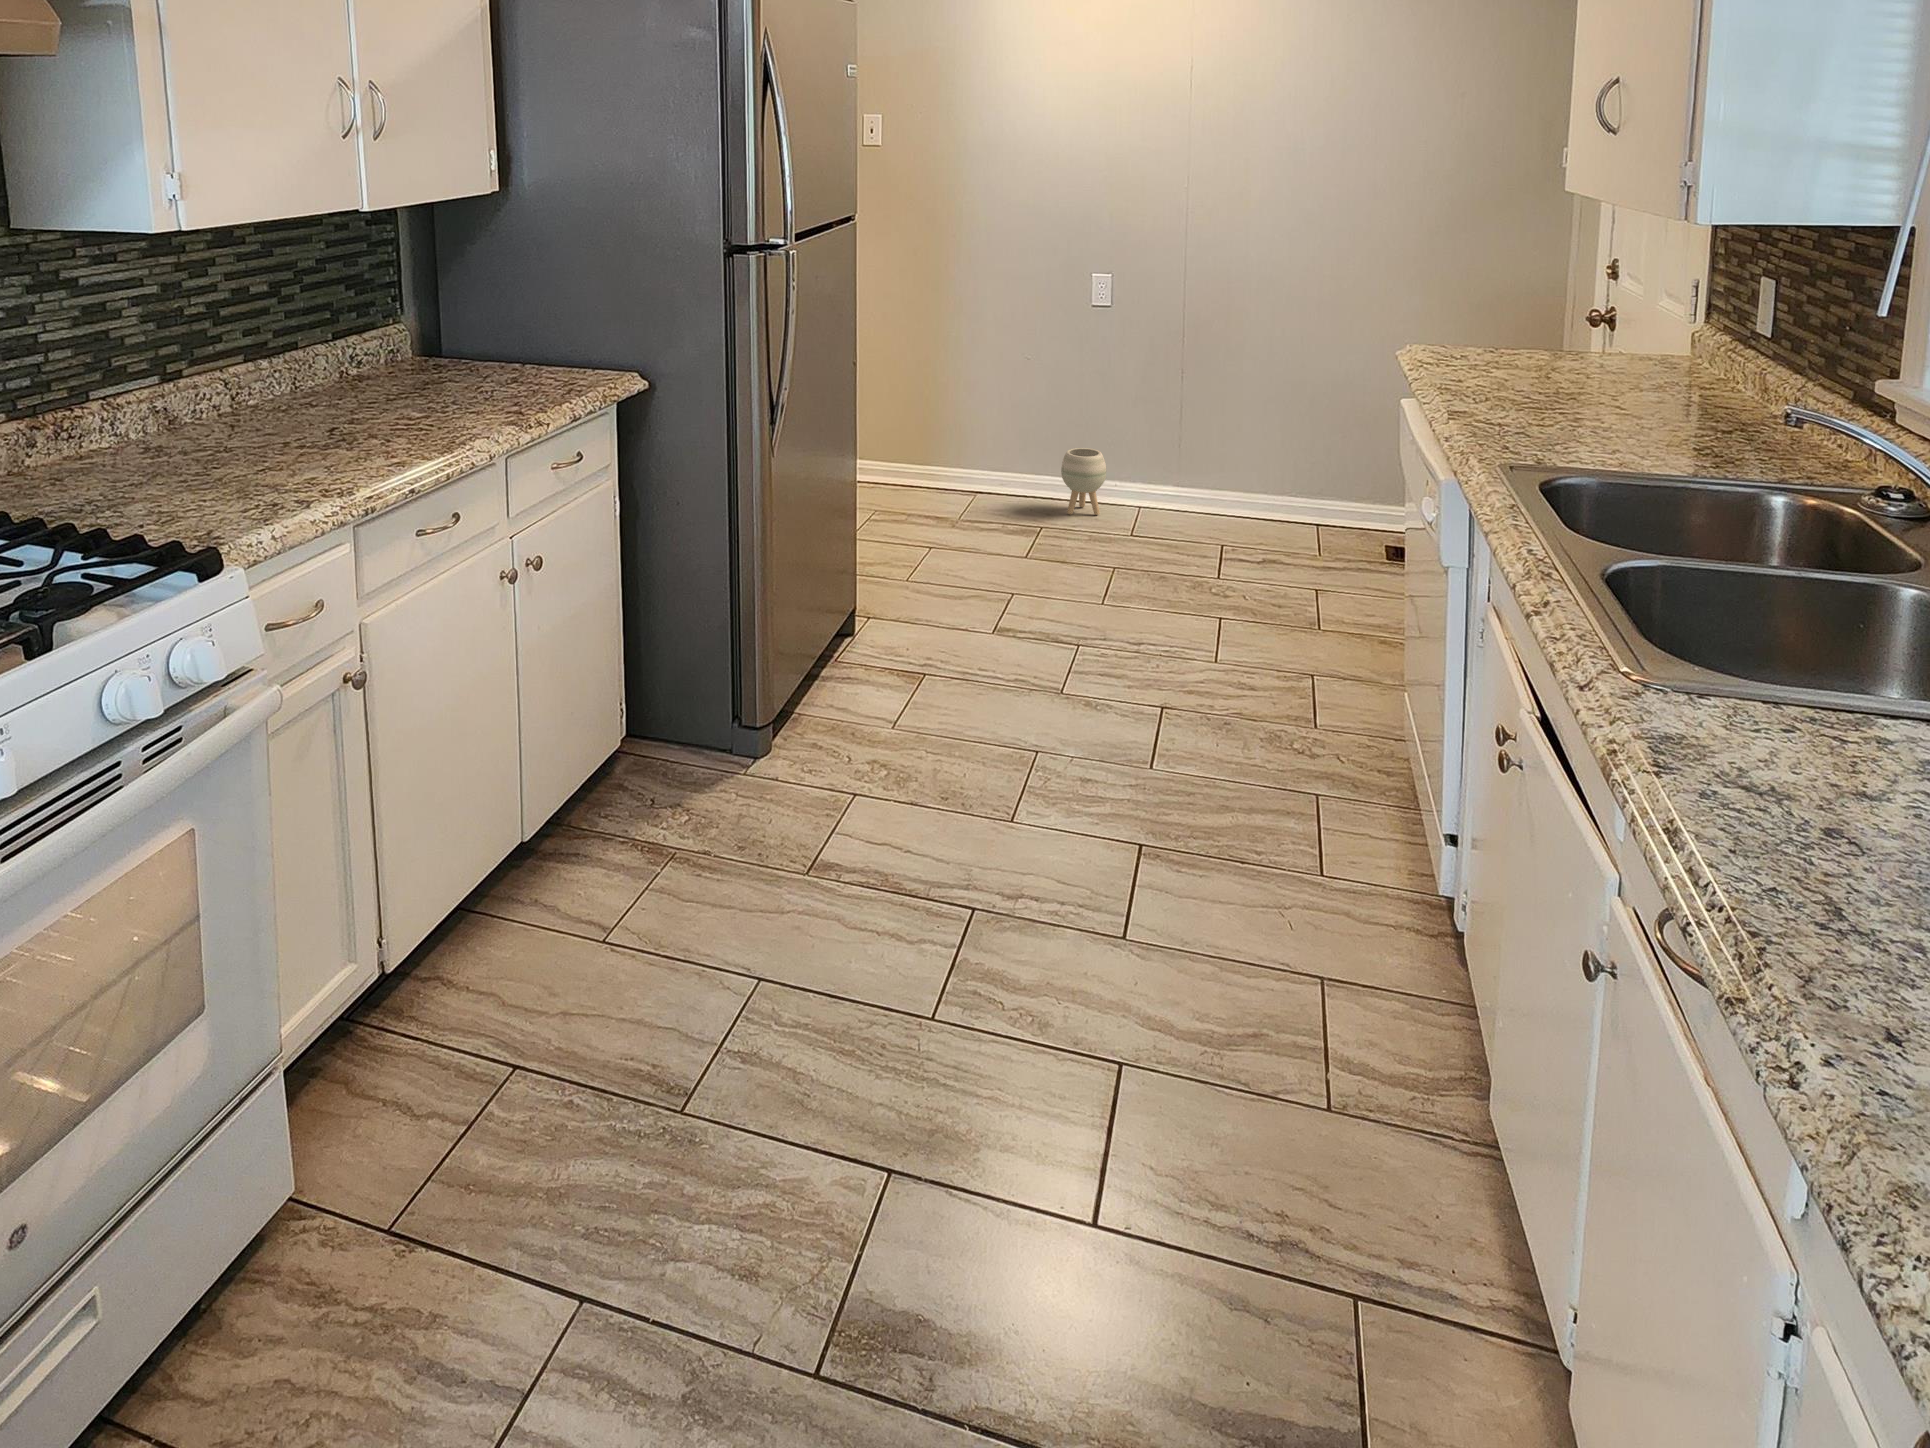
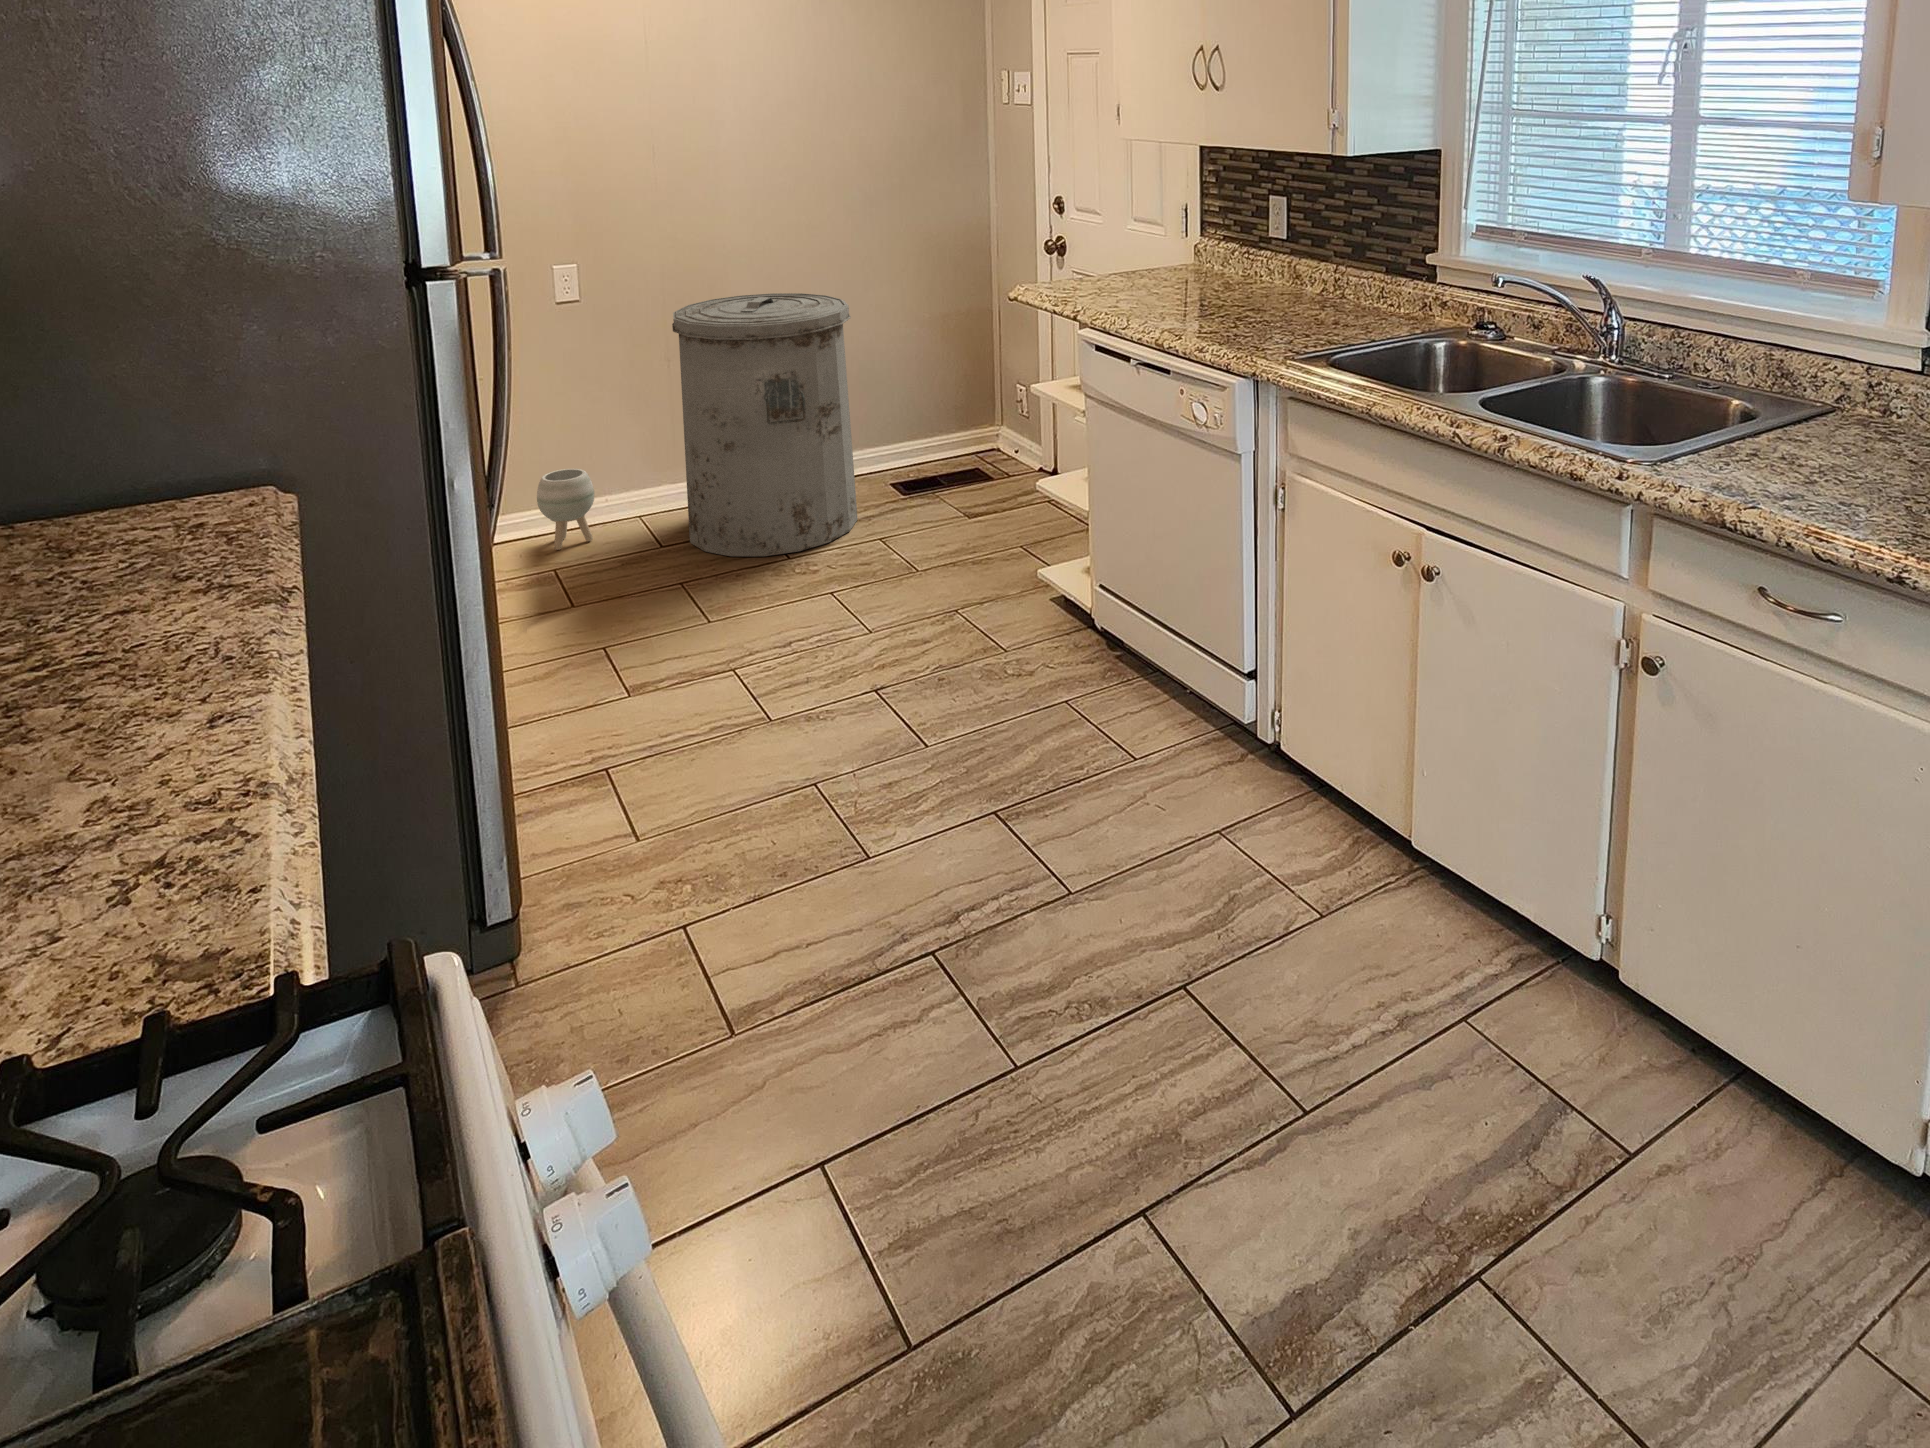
trash can: none [1164,322,1342,578] -> present [672,293,858,556]

